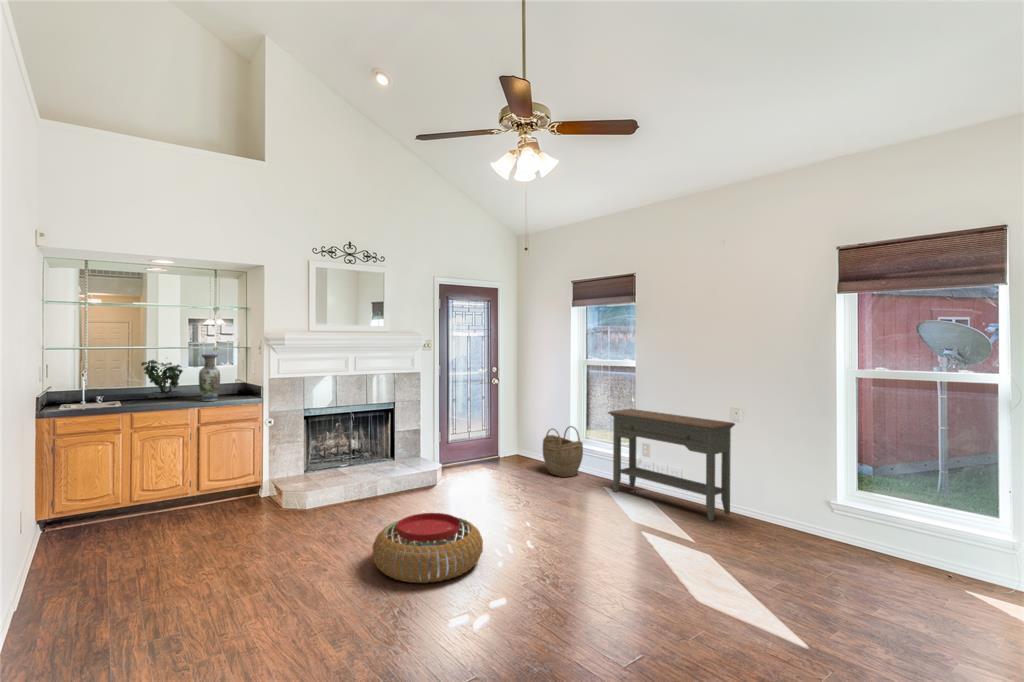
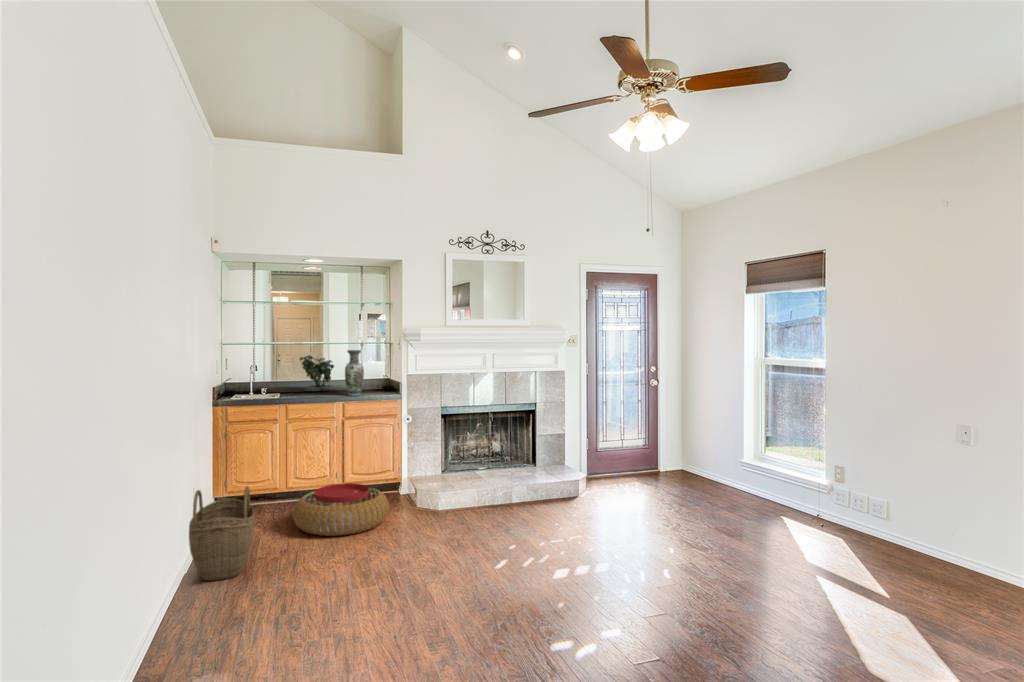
console table: present [608,409,735,521] -> none [786,421,968,575]
woven basket: present [543,426,583,477] -> present [189,486,255,581]
pouf: present [372,513,483,583] -> present [293,483,389,536]

